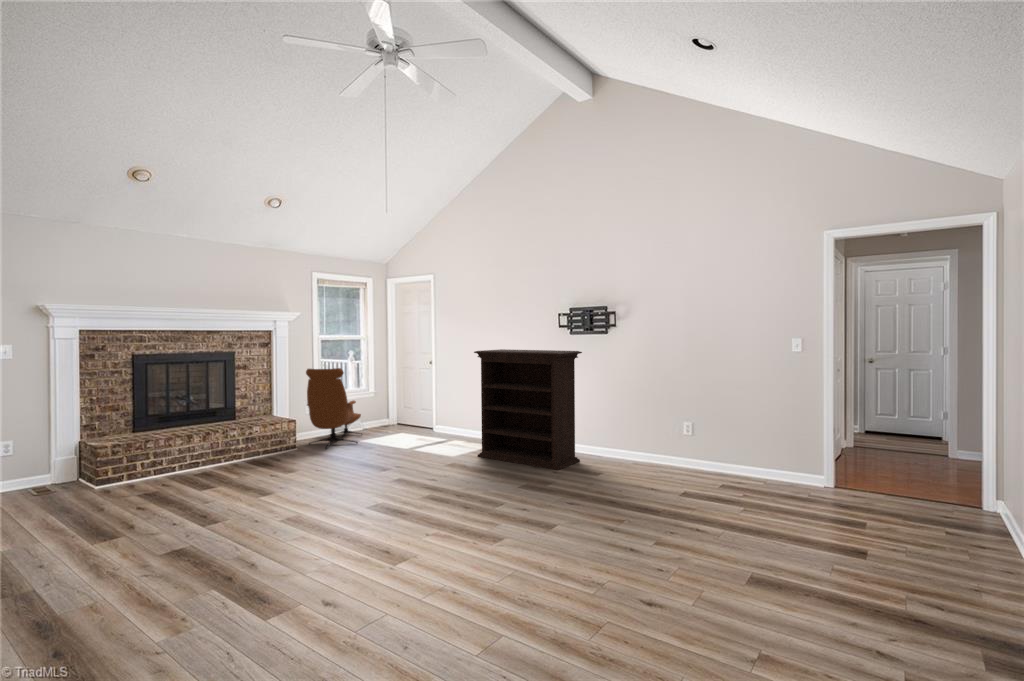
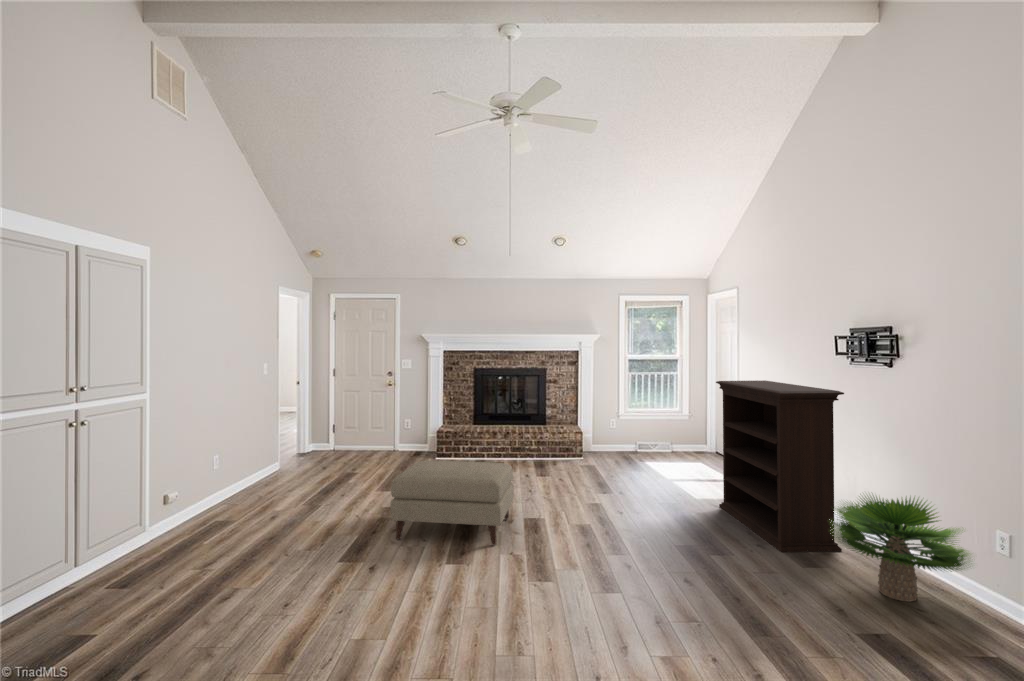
lounge chair: present [306,368,362,449] -> none [588,387,660,464]
potted plant: none [594,410,670,474] -> present [835,496,970,602]
ottoman: none [228,448,387,561] -> present [390,461,513,545]

